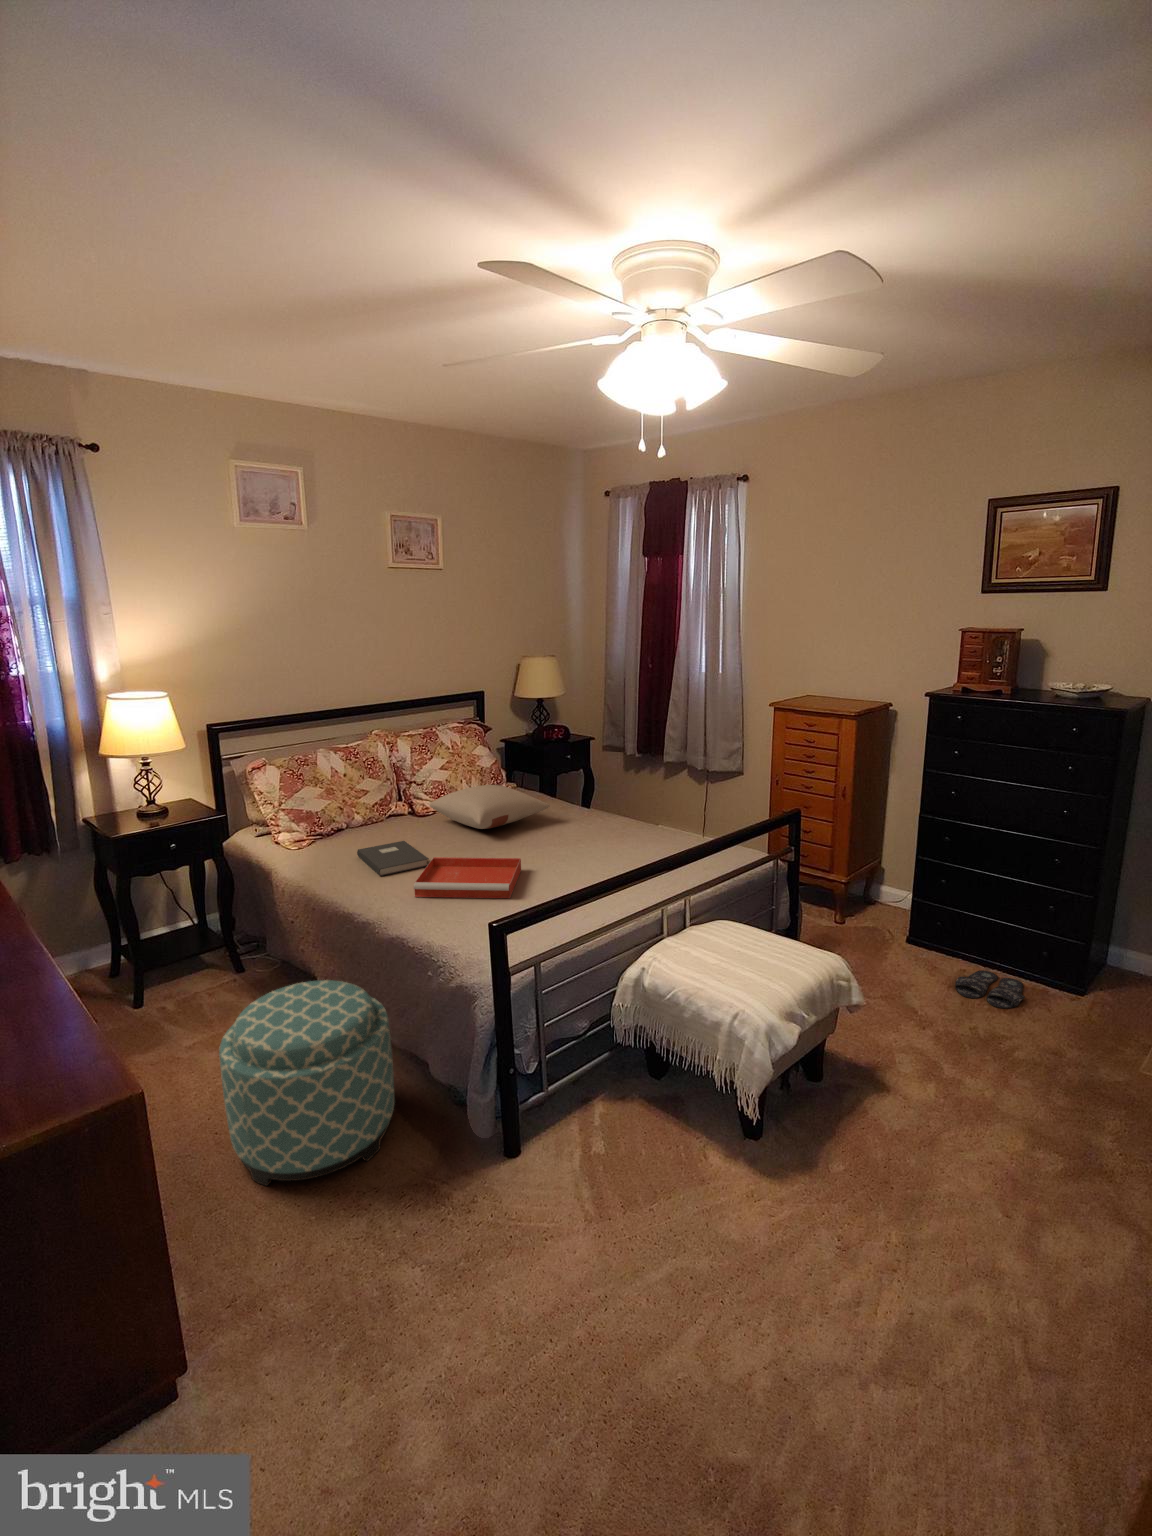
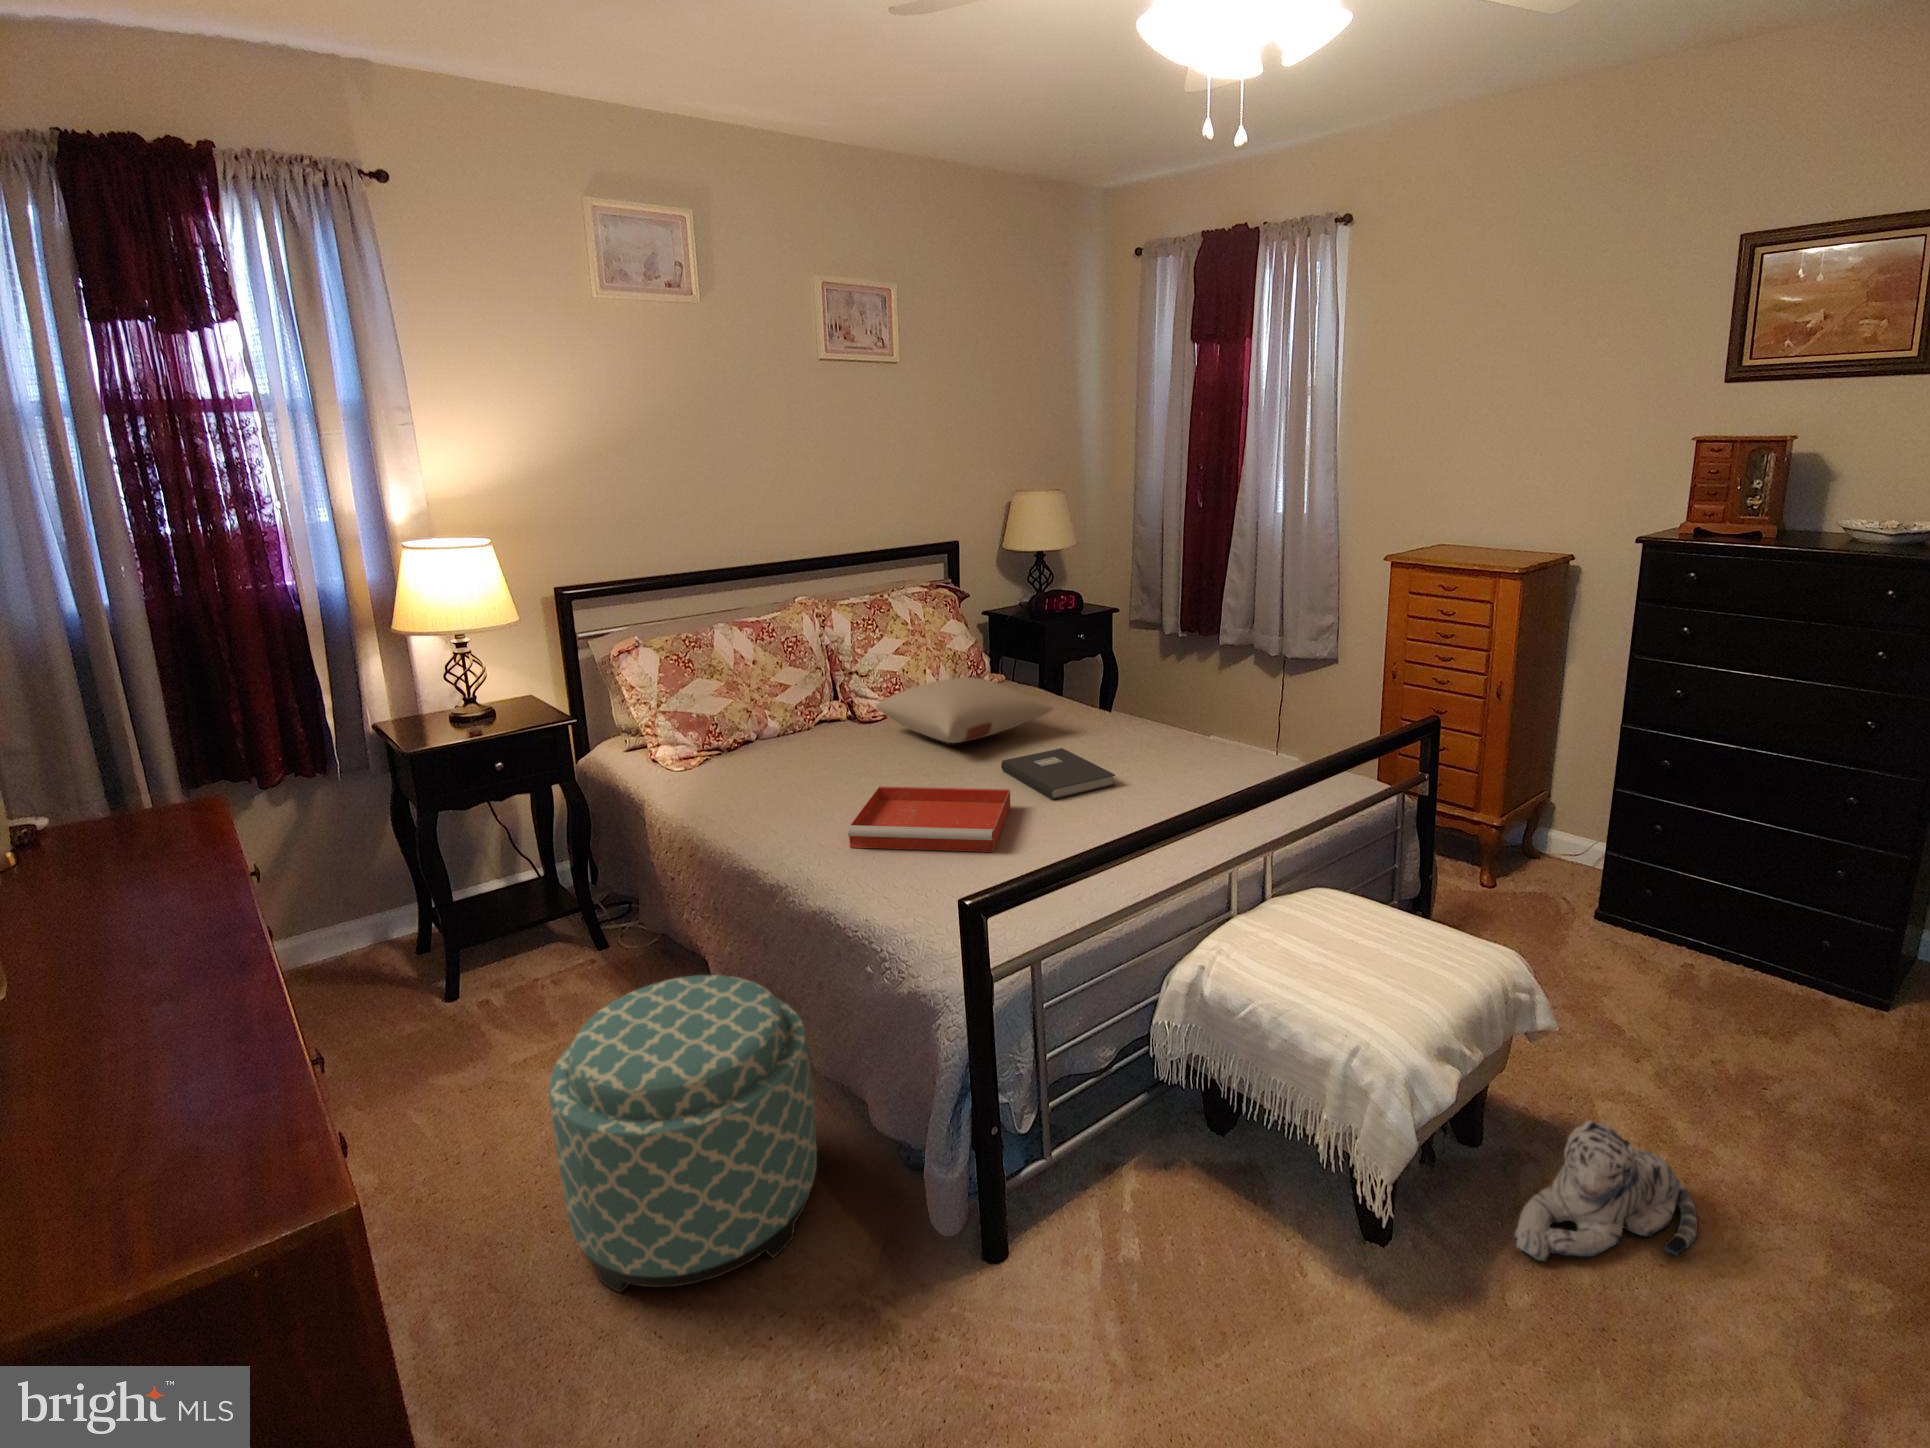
book: present [357,841,429,876] -> present [1001,748,1115,800]
slippers: present [955,970,1025,1008] -> none [1682,968,1798,1032]
plush toy: none [838,1058,950,1147] -> present [1515,1121,1698,1261]

